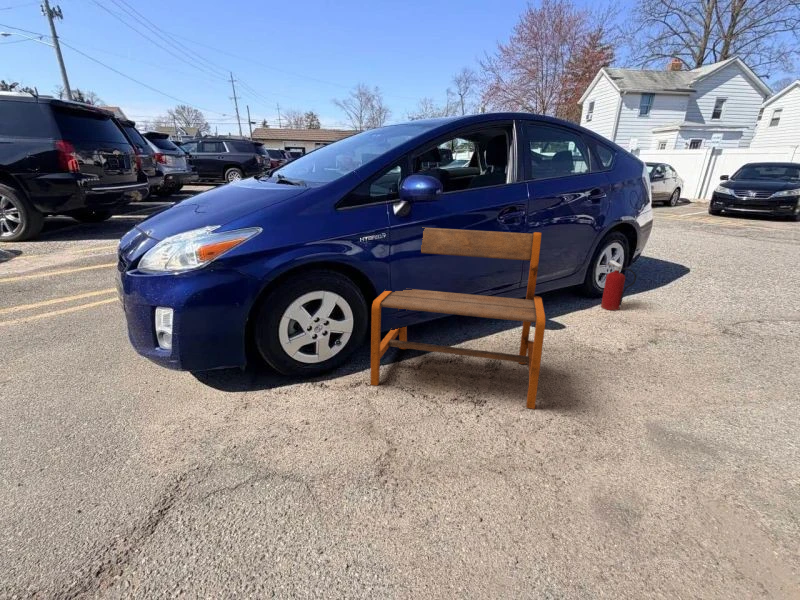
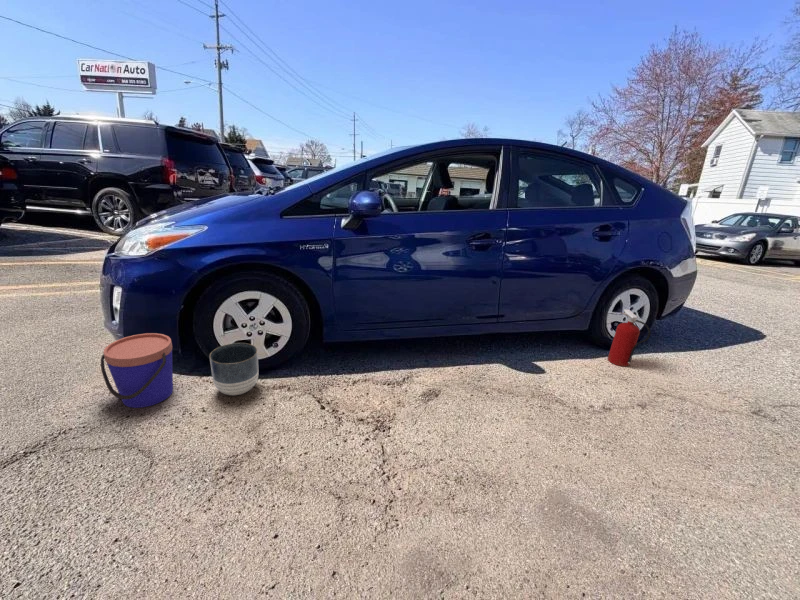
bench: present [370,227,545,409] -> none [292,239,486,463]
planter: none [291,346,338,400] -> present [210,343,259,395]
bucket: none [187,351,258,433] -> present [101,333,173,408]

